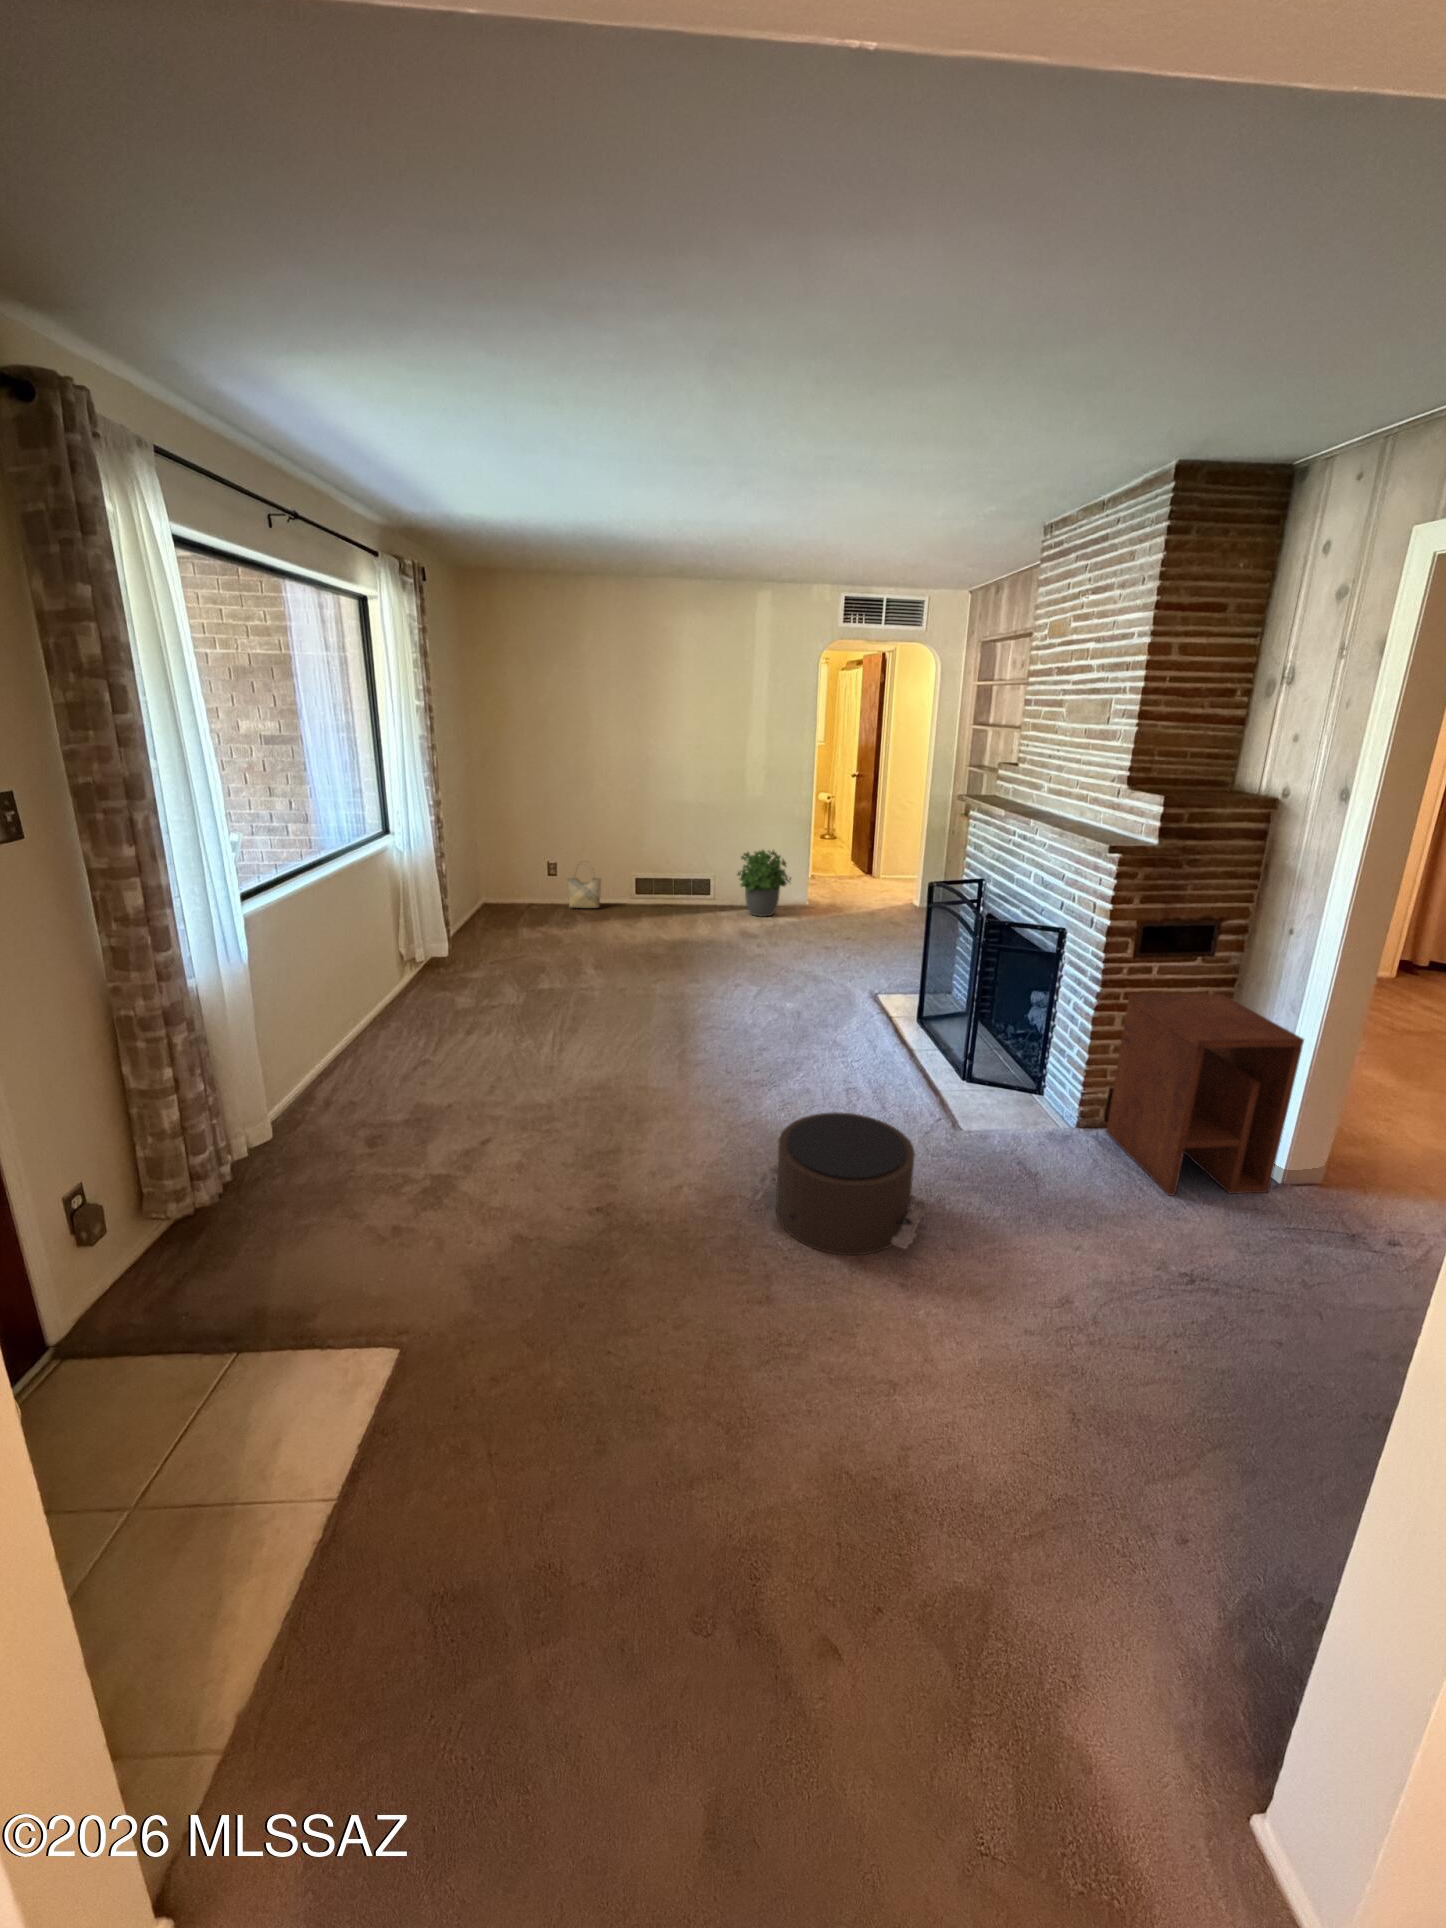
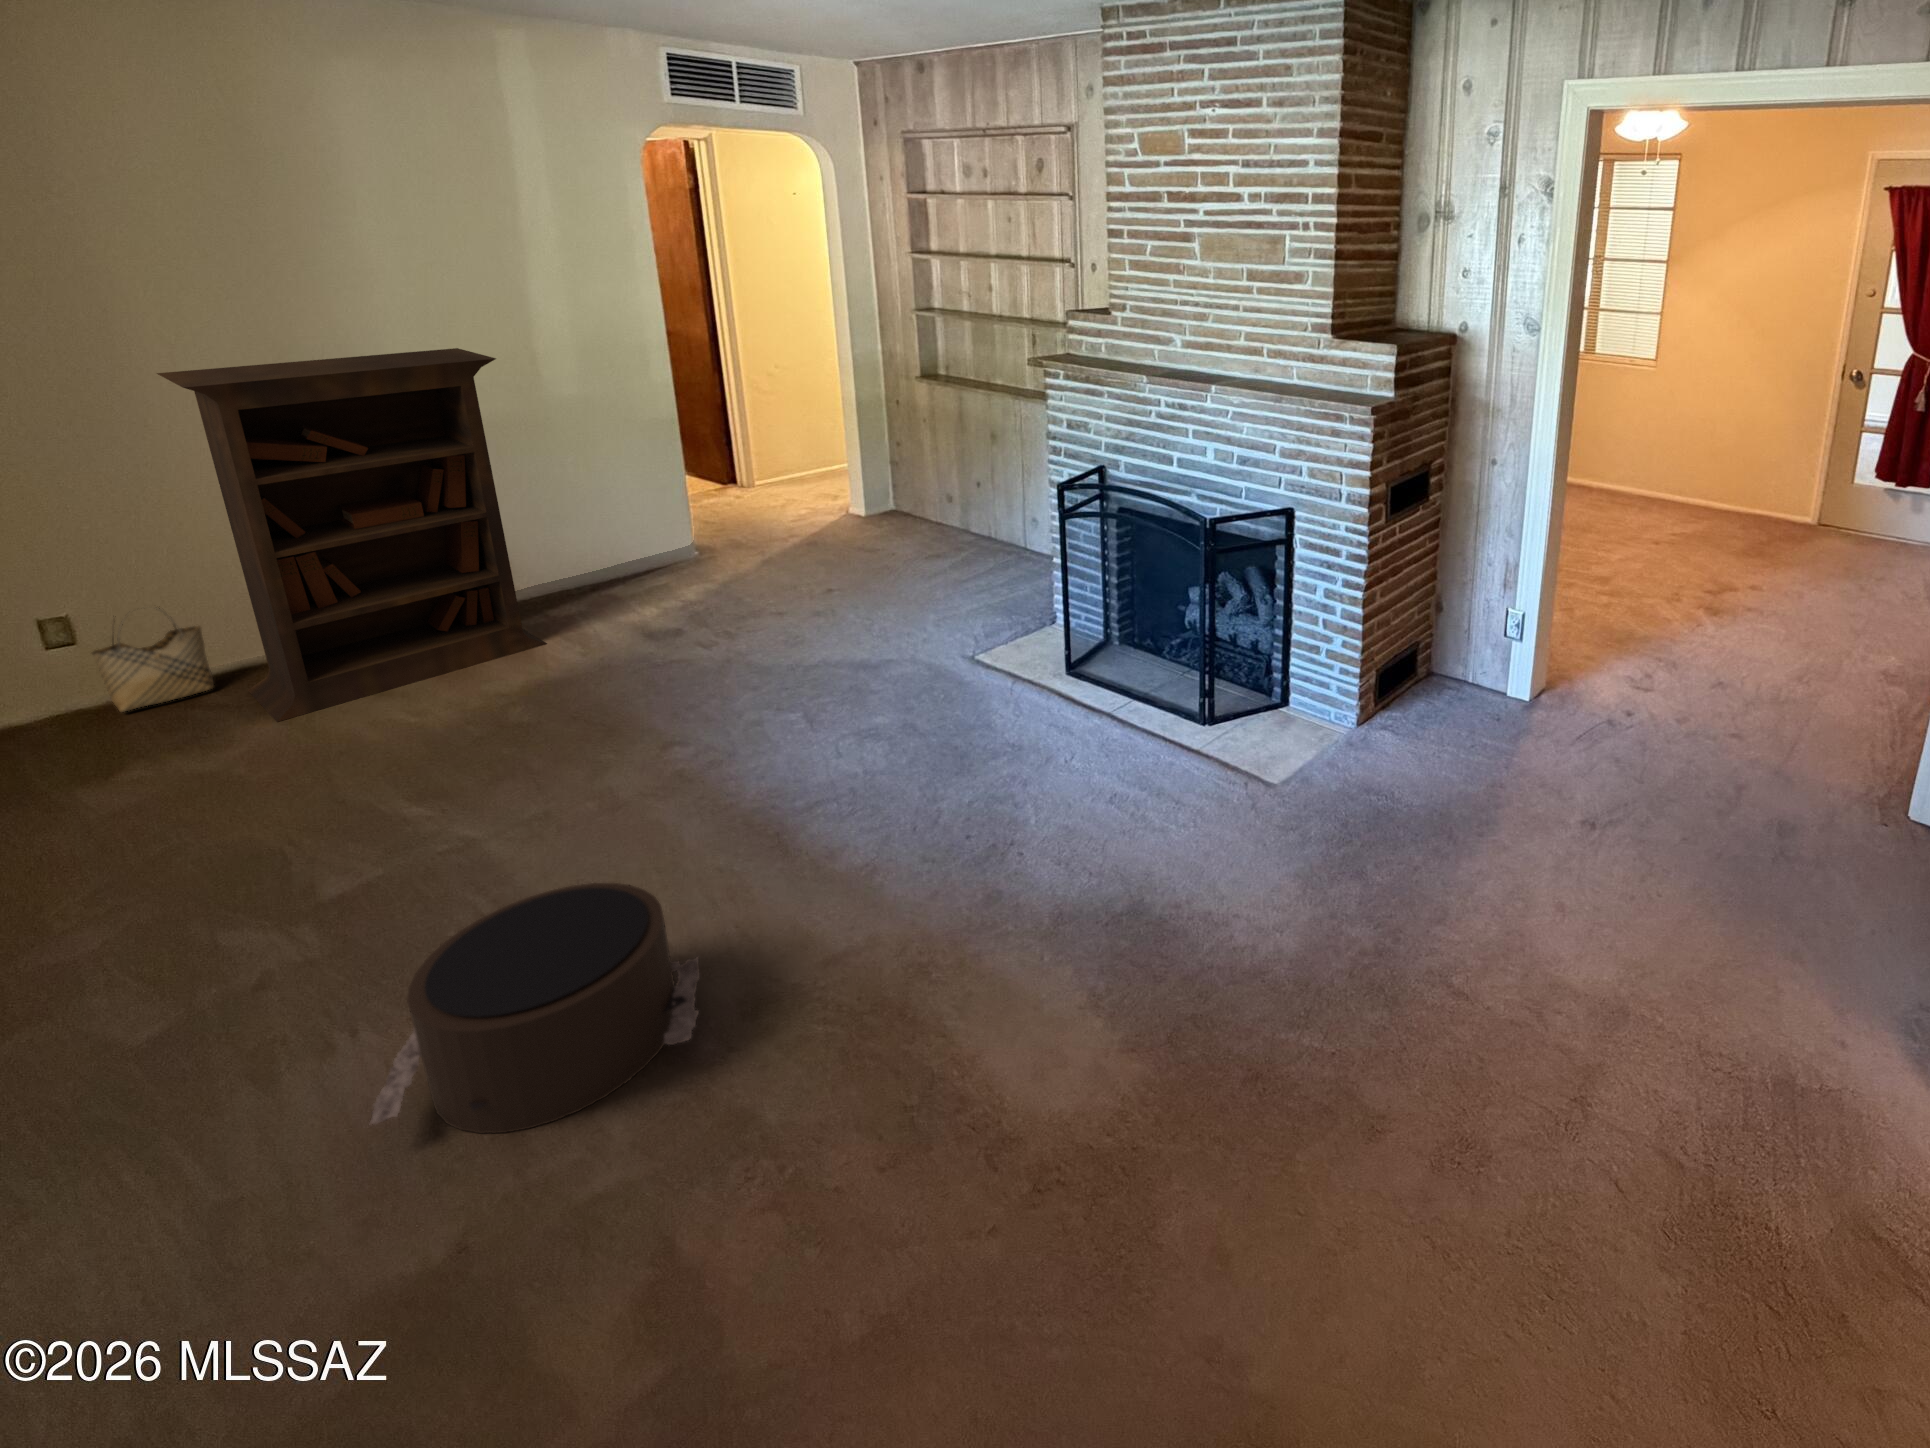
bookcase: none [596,761,715,926] -> present [157,348,547,722]
potted plant: present [737,850,791,917] -> none [545,481,663,601]
side table: present [1106,994,1304,1196] -> none [1386,536,1552,753]
pouf: present [747,1113,928,1255] -> present [370,883,700,1133]

